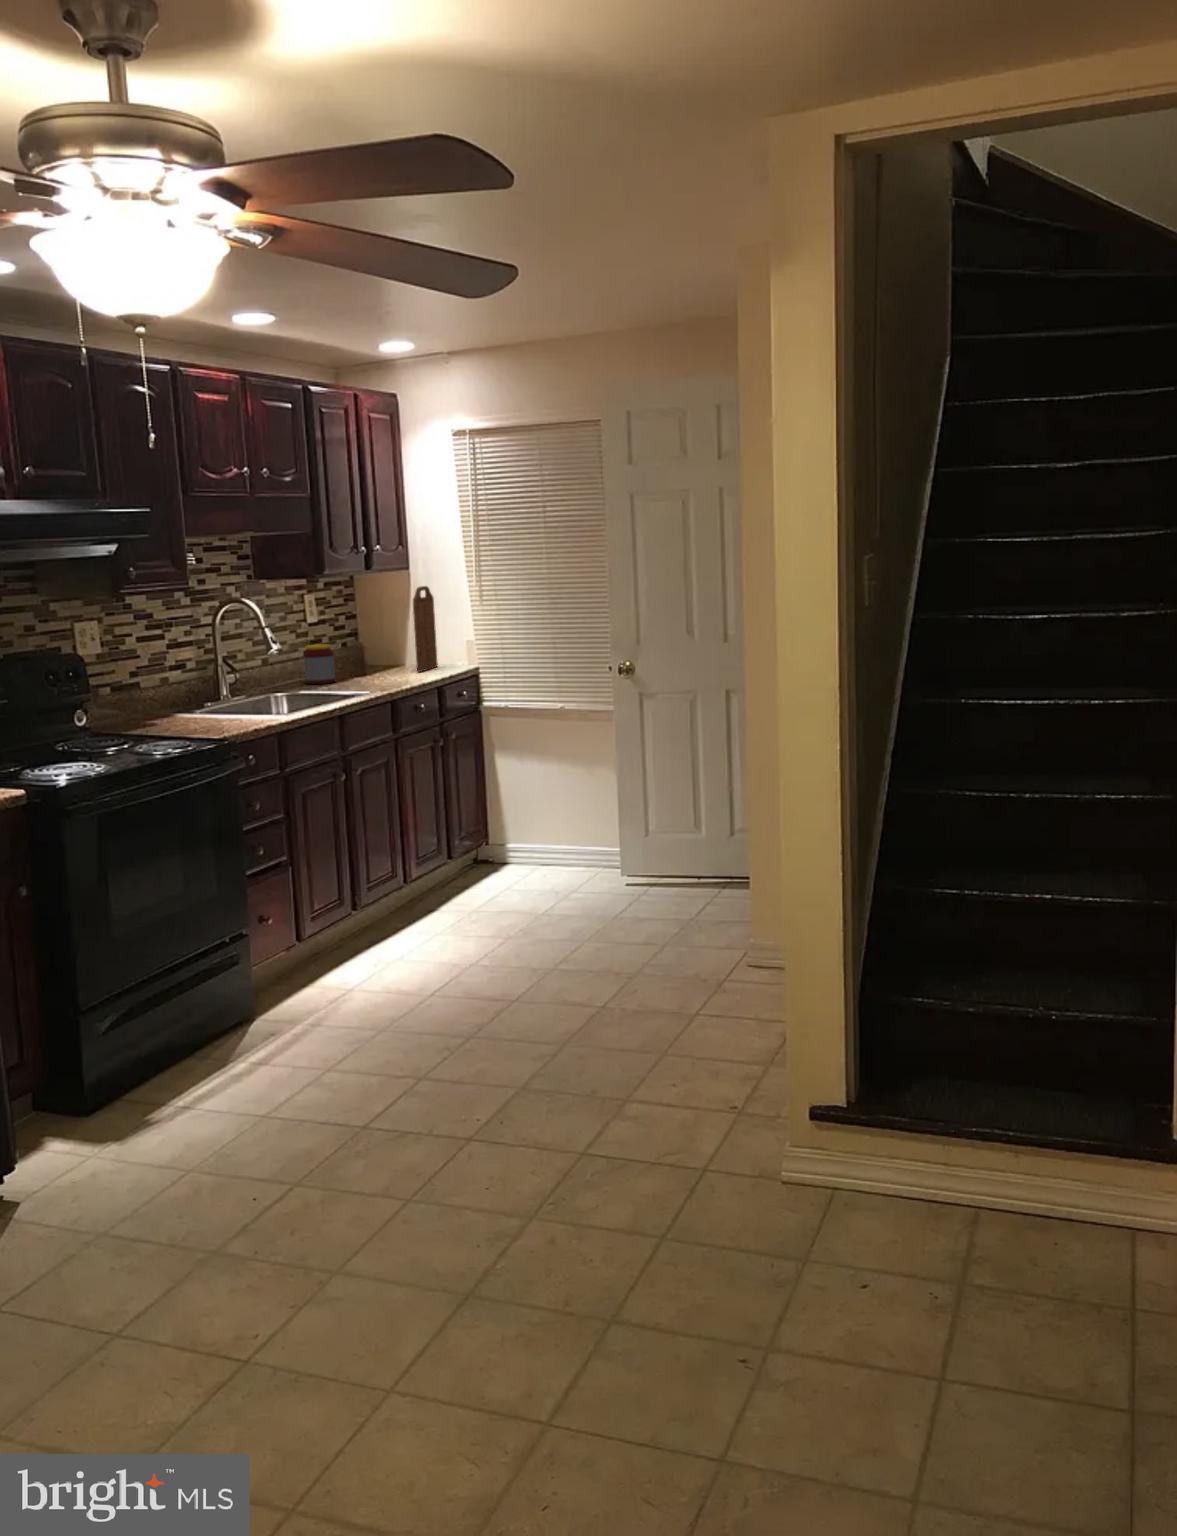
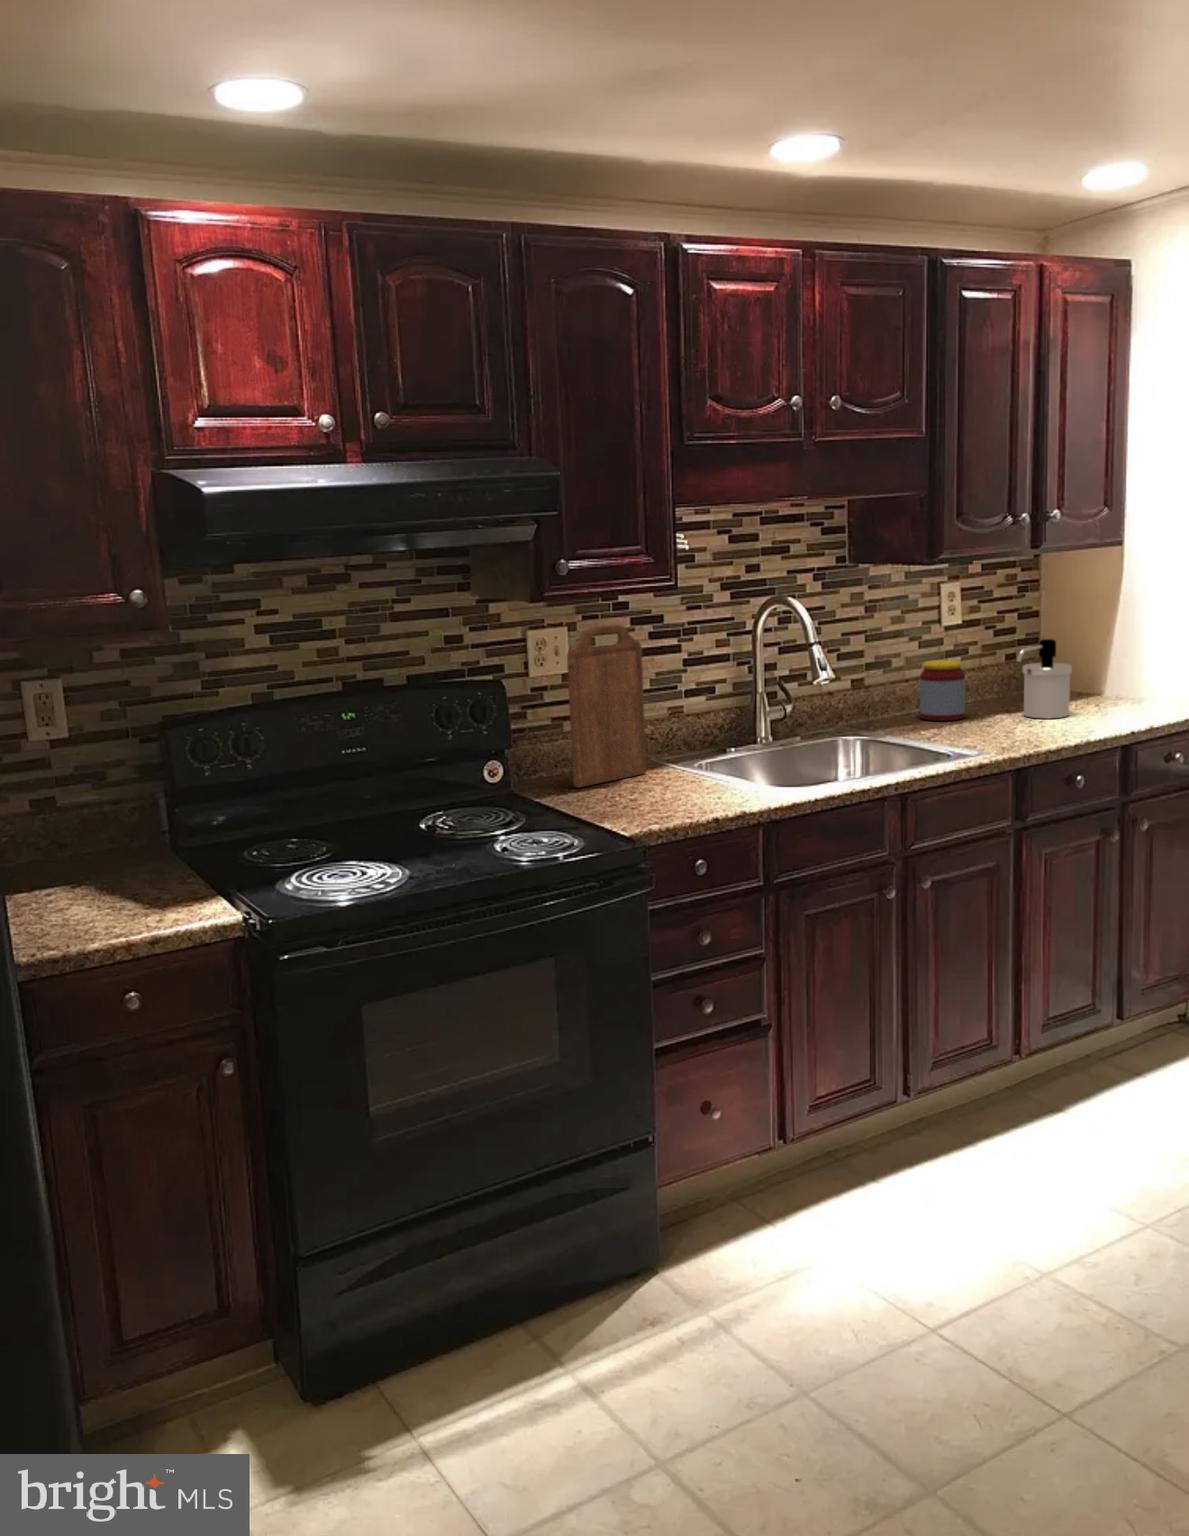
cutting board: present [413,586,438,672] -> present [567,624,647,787]
soap dispenser: none [368,627,399,678] -> present [1017,639,1072,718]

